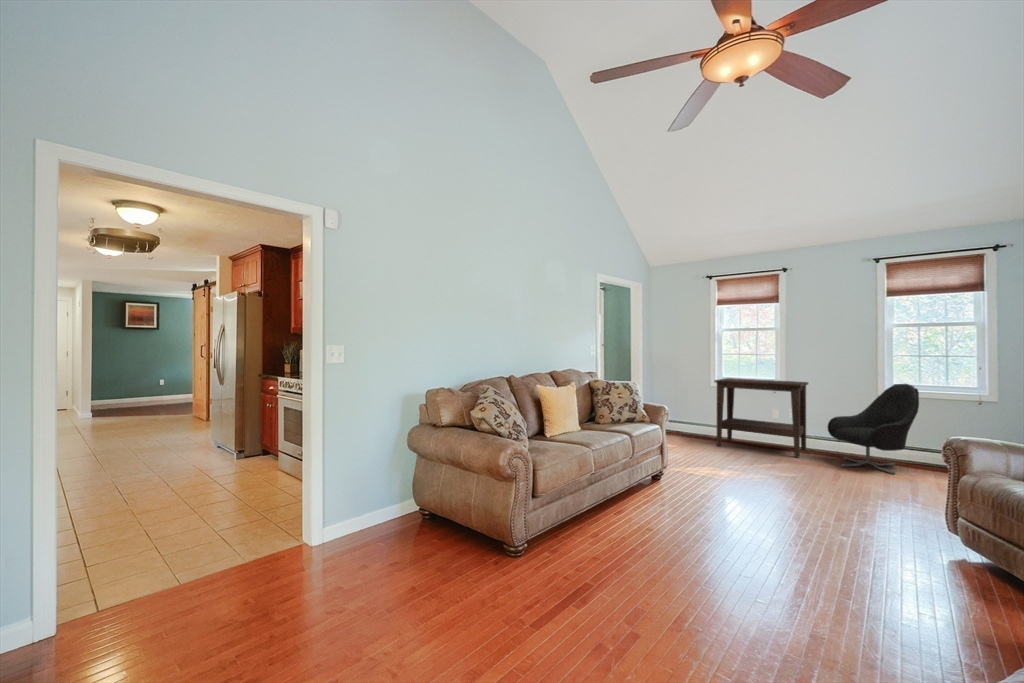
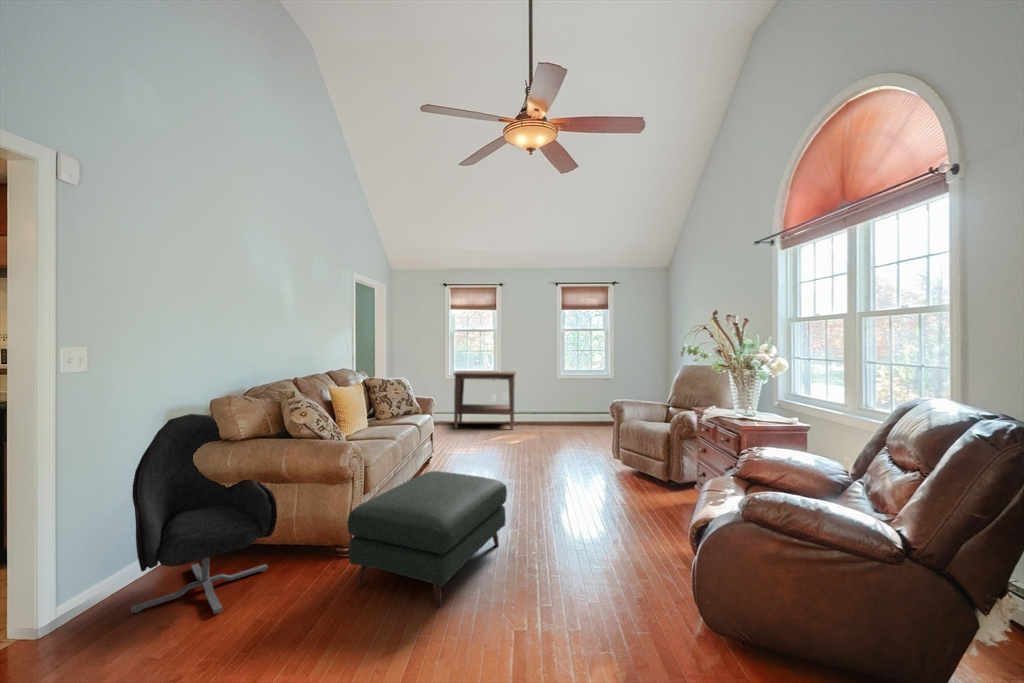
armchair: present [828,384,919,474] -> present [131,414,277,614]
ottoman: none [488,488,682,648] -> present [347,471,507,607]

